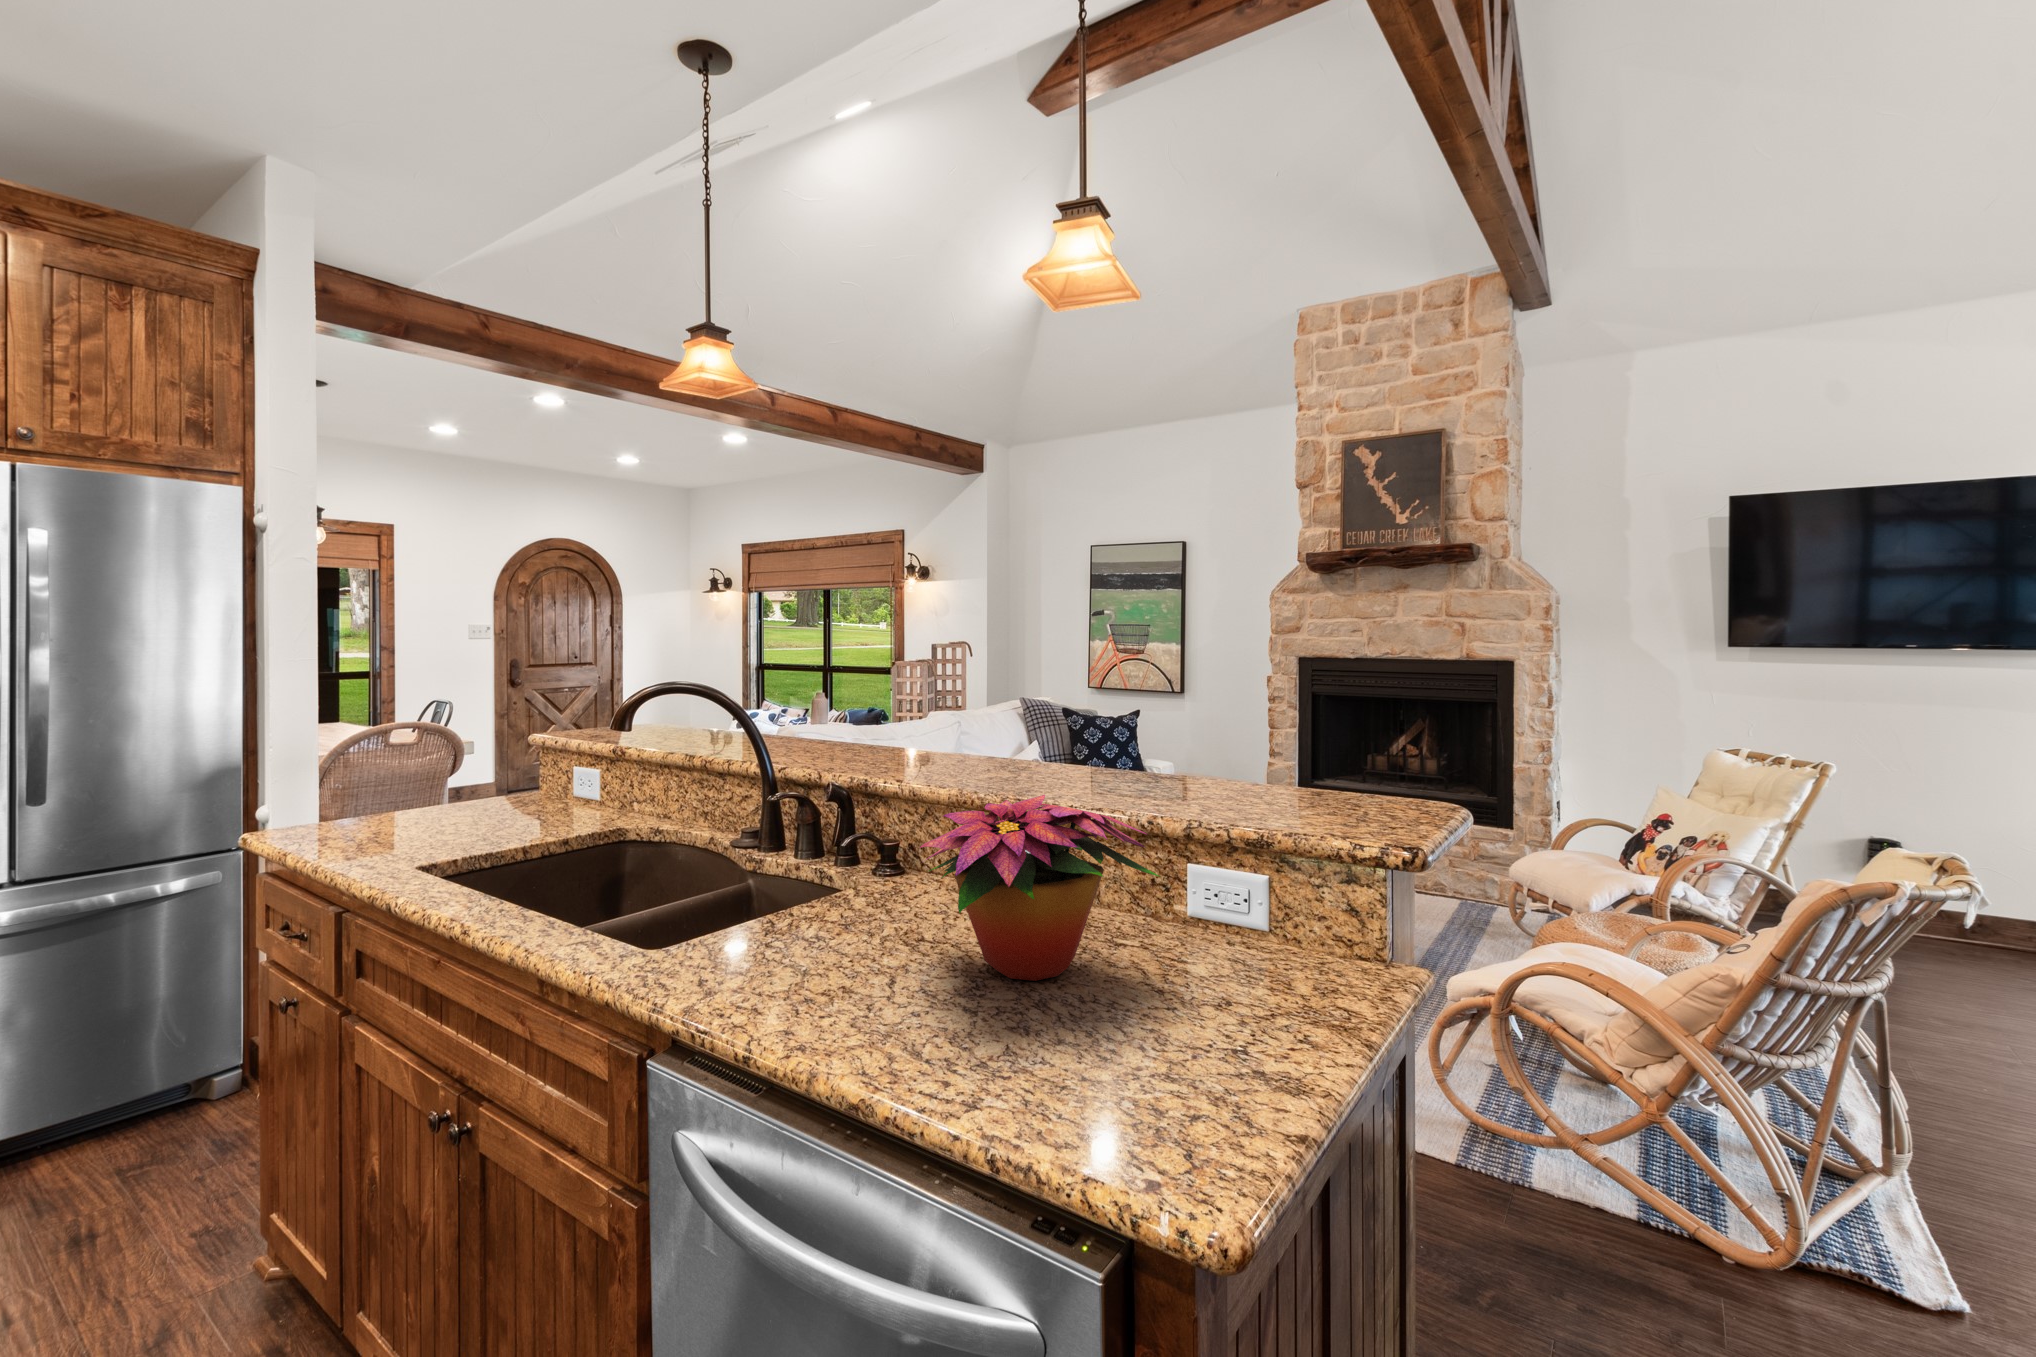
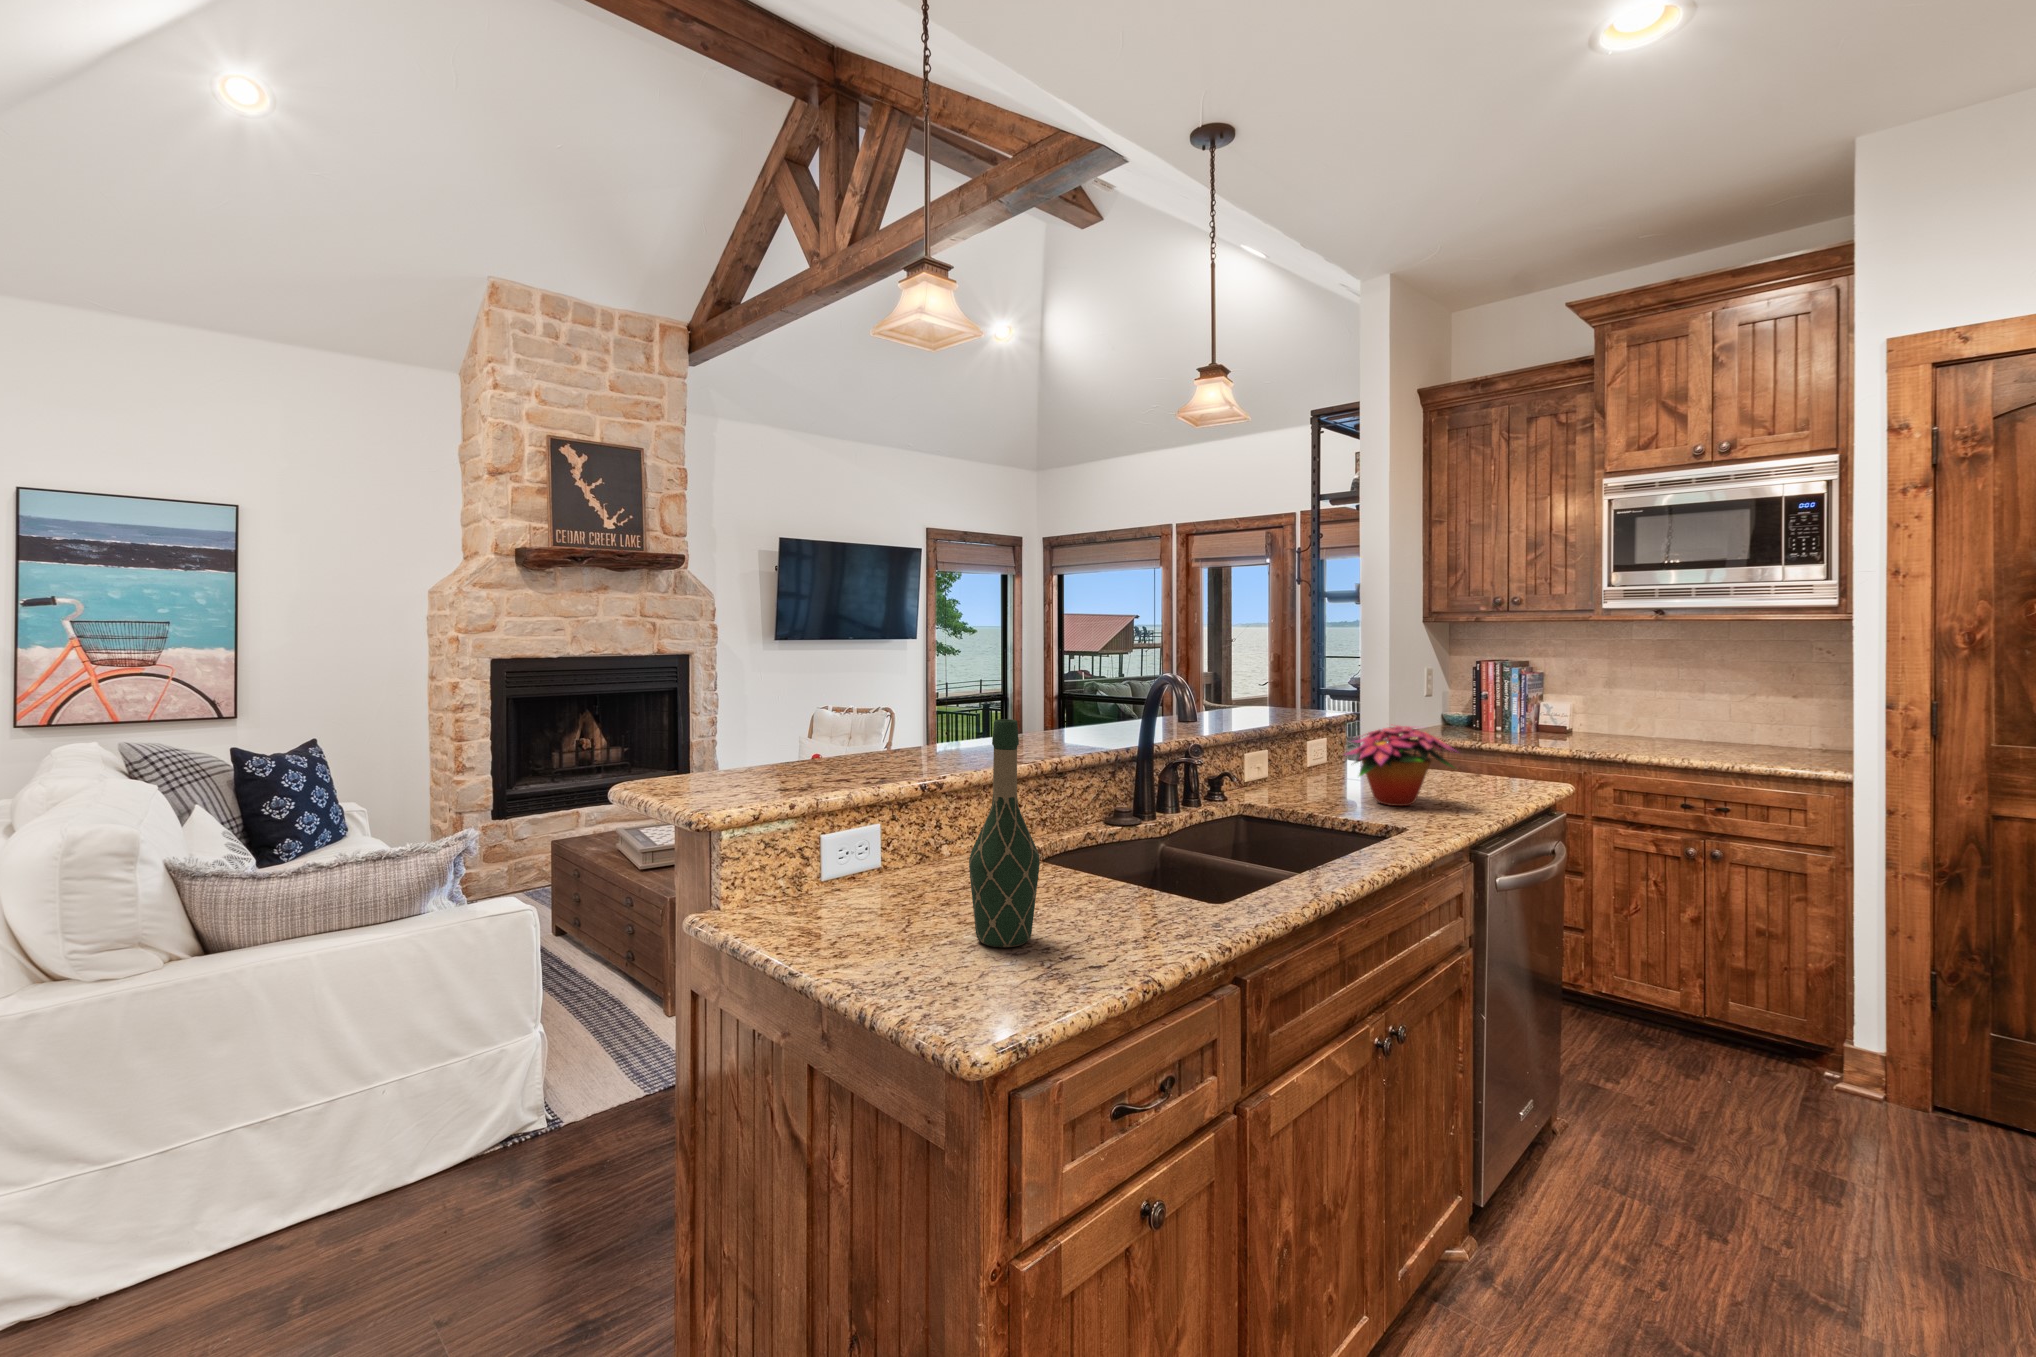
wine bottle: none [305,679,365,835] -> present [969,719,1040,947]

